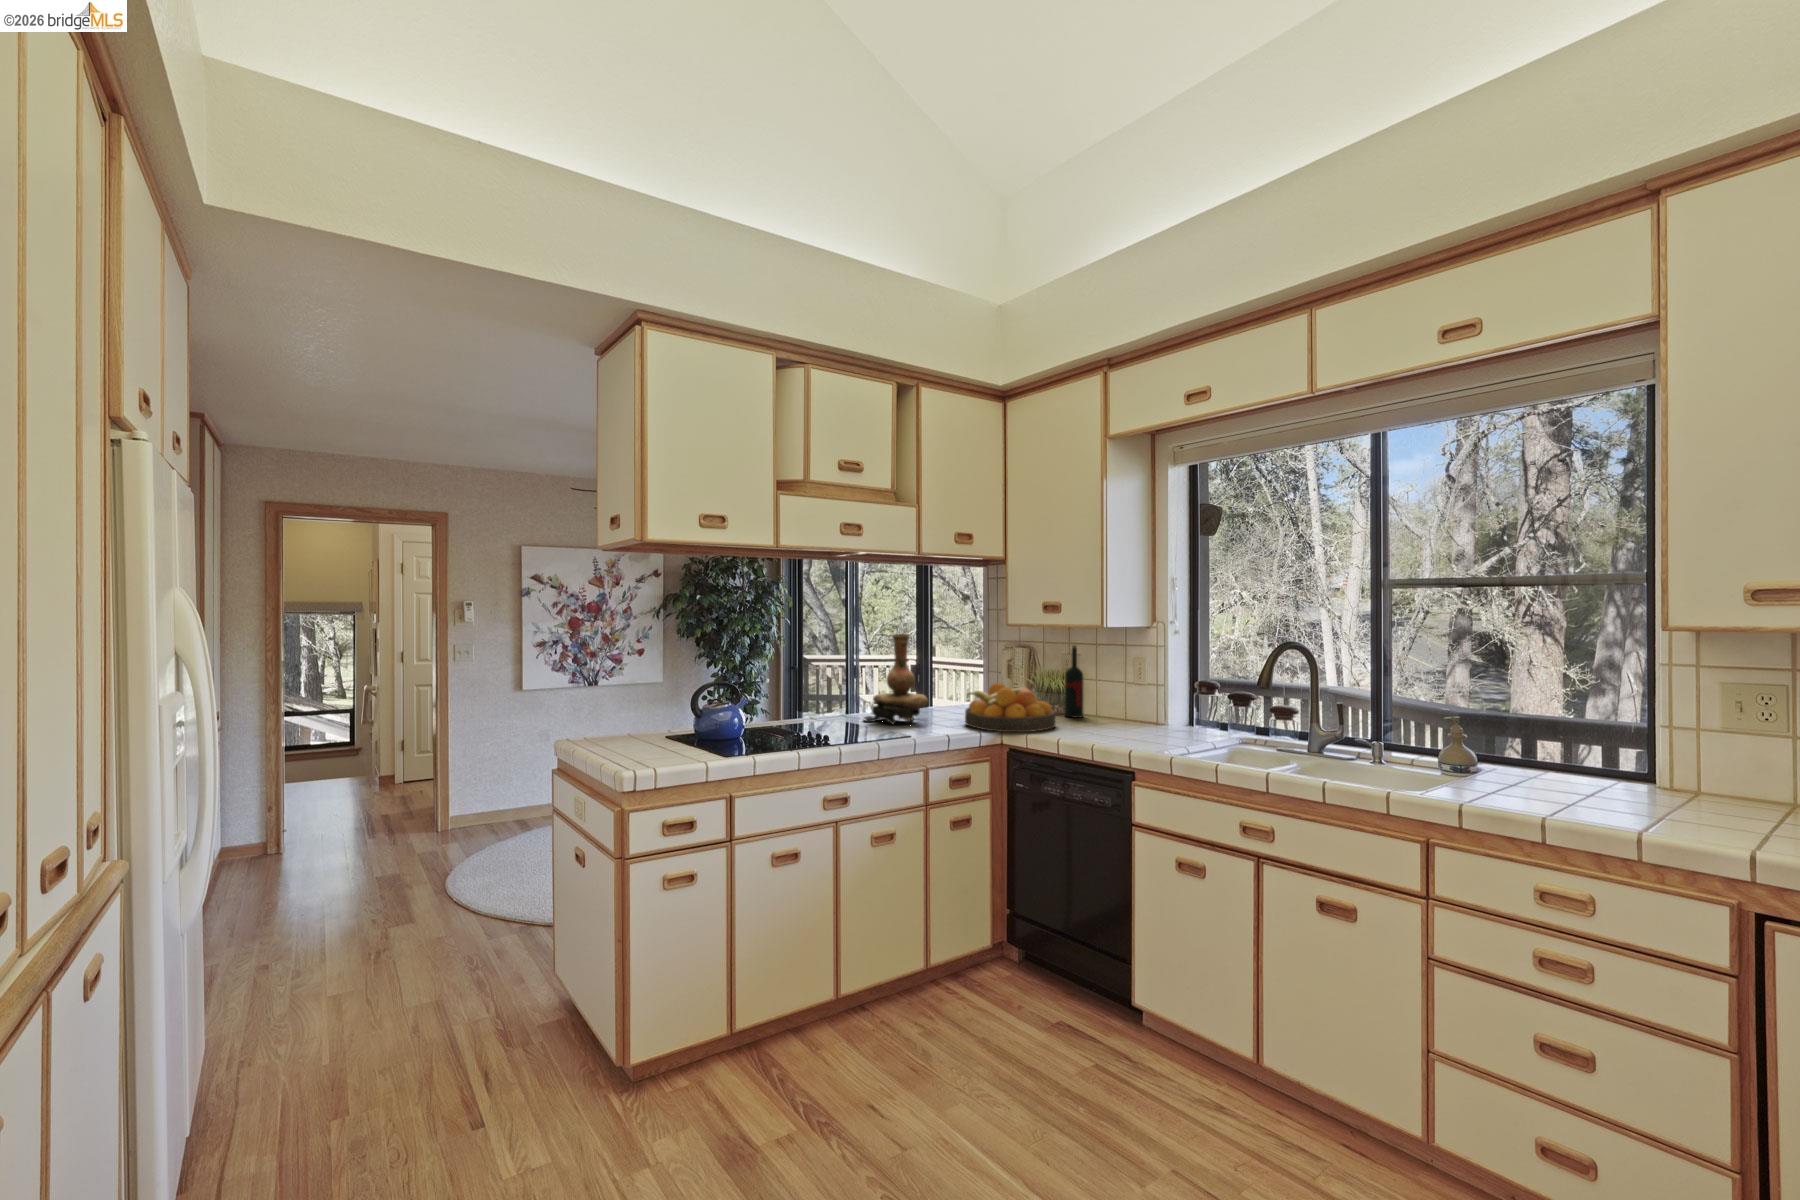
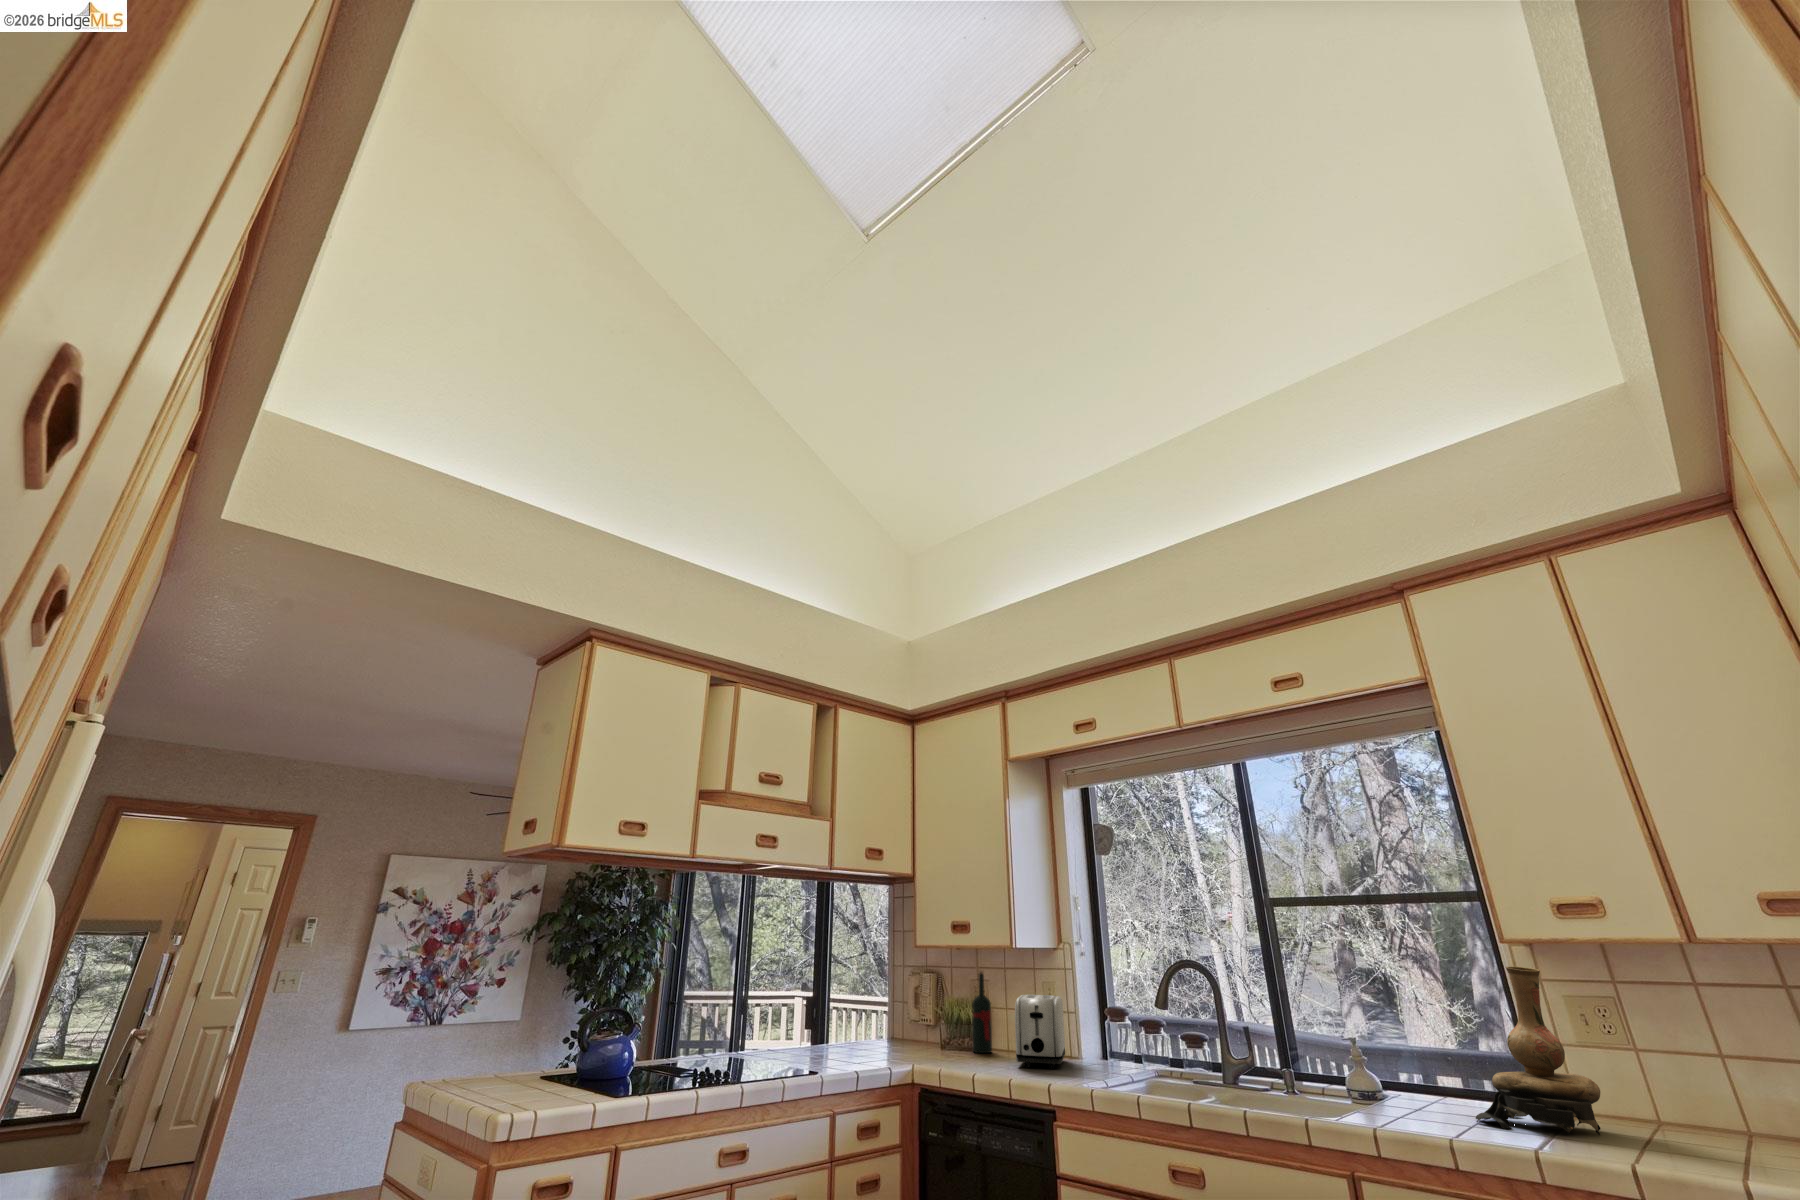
vase: present [864,634,928,724] -> present [1476,967,1600,1135]
toaster: none [1104,668,1155,734] -> present [1015,995,1065,1069]
fruit bowl: present [965,683,1056,732] -> none [872,1012,966,1069]

